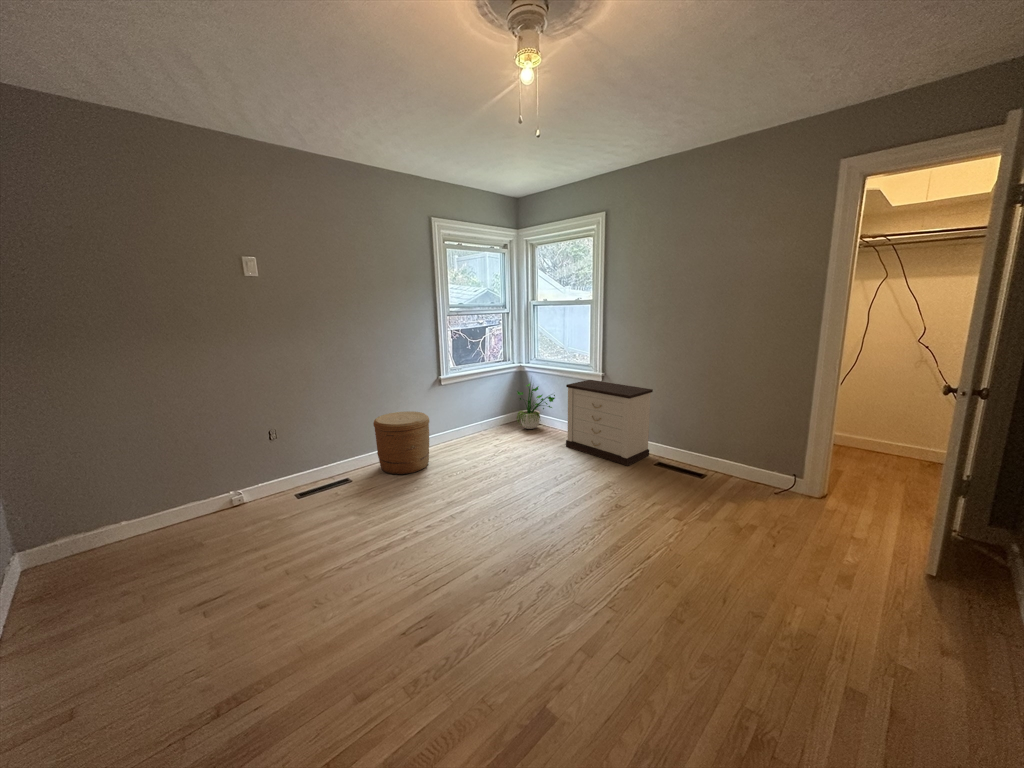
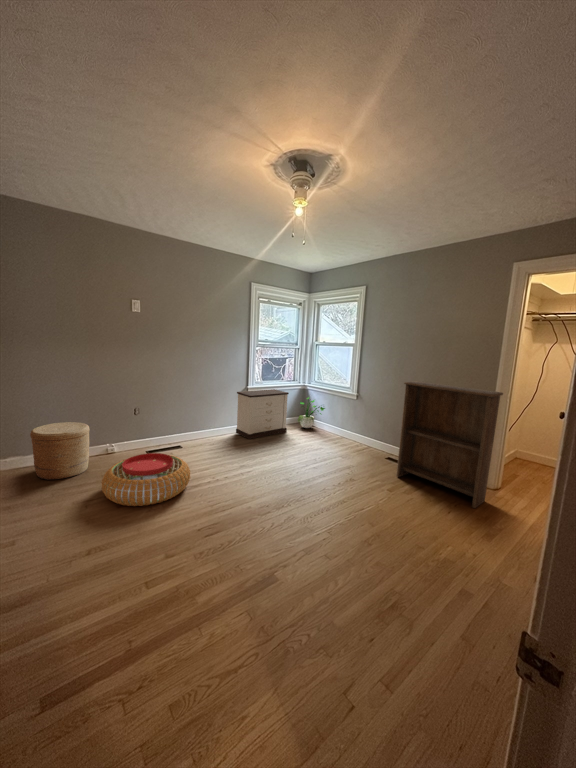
bookshelf: none [680,350,839,532] -> present [396,381,503,508]
nightstand: present [566,380,653,466] -> present [236,389,289,439]
woven basket: present [373,411,429,475] -> present [30,422,90,480]
pouf: none [228,502,376,601] -> present [102,453,190,506]

